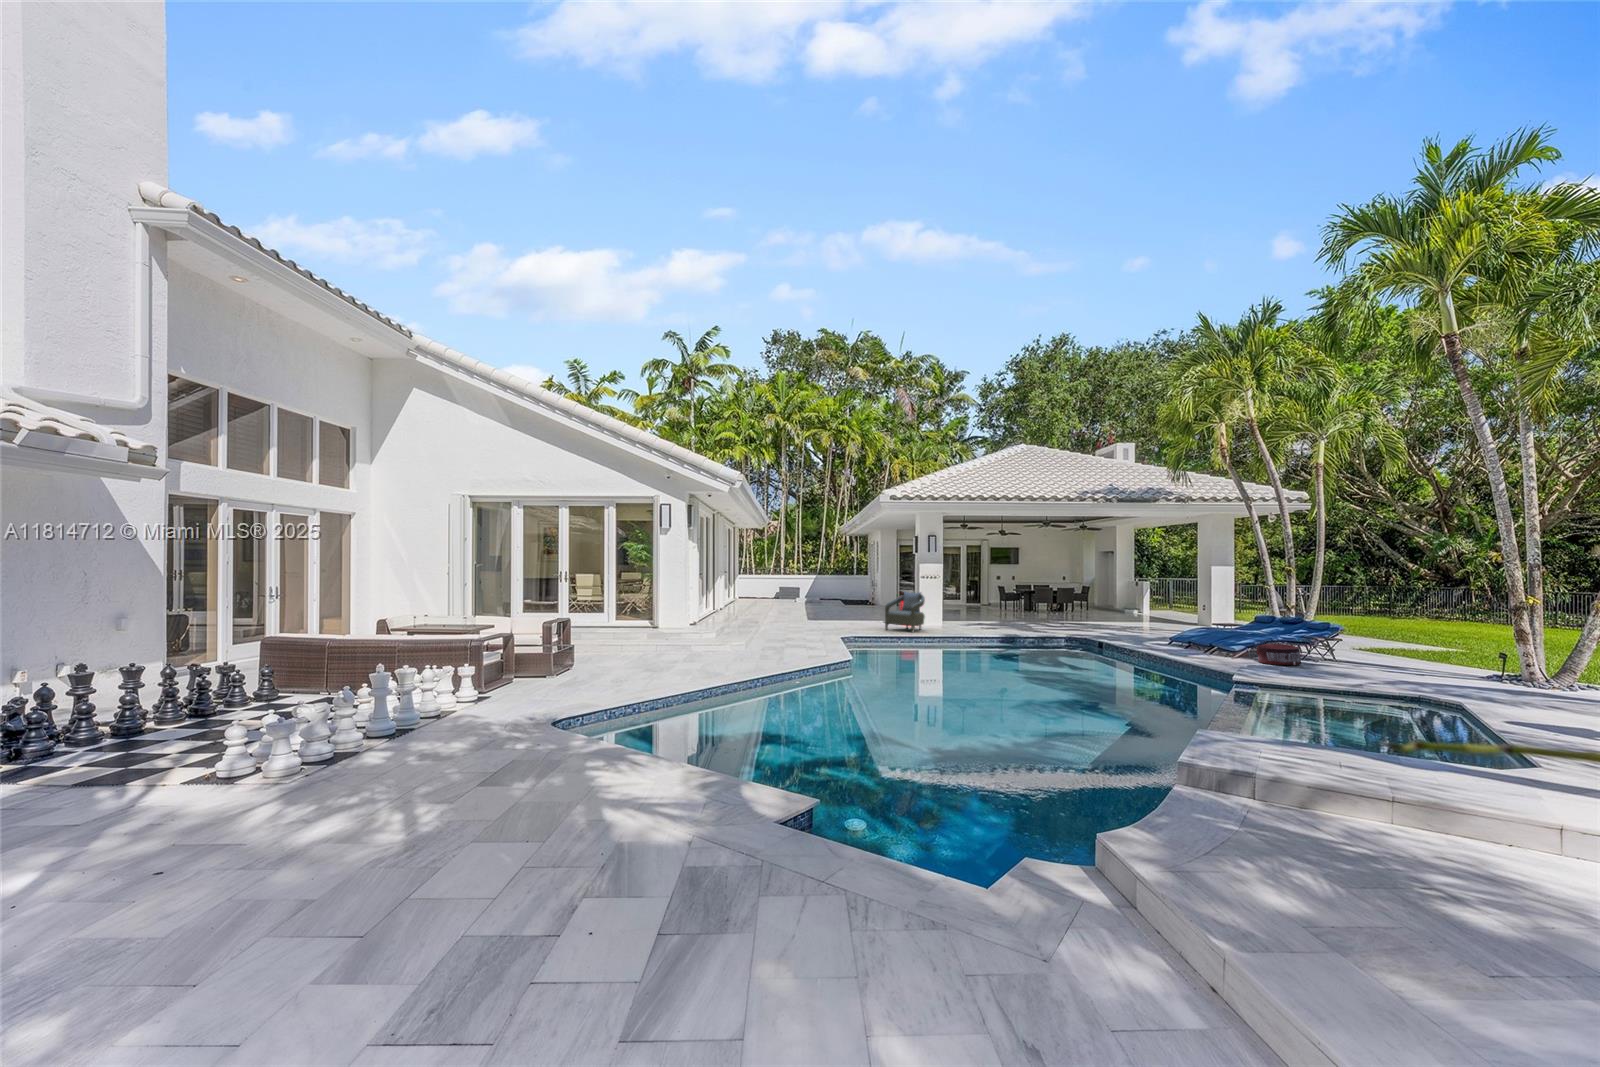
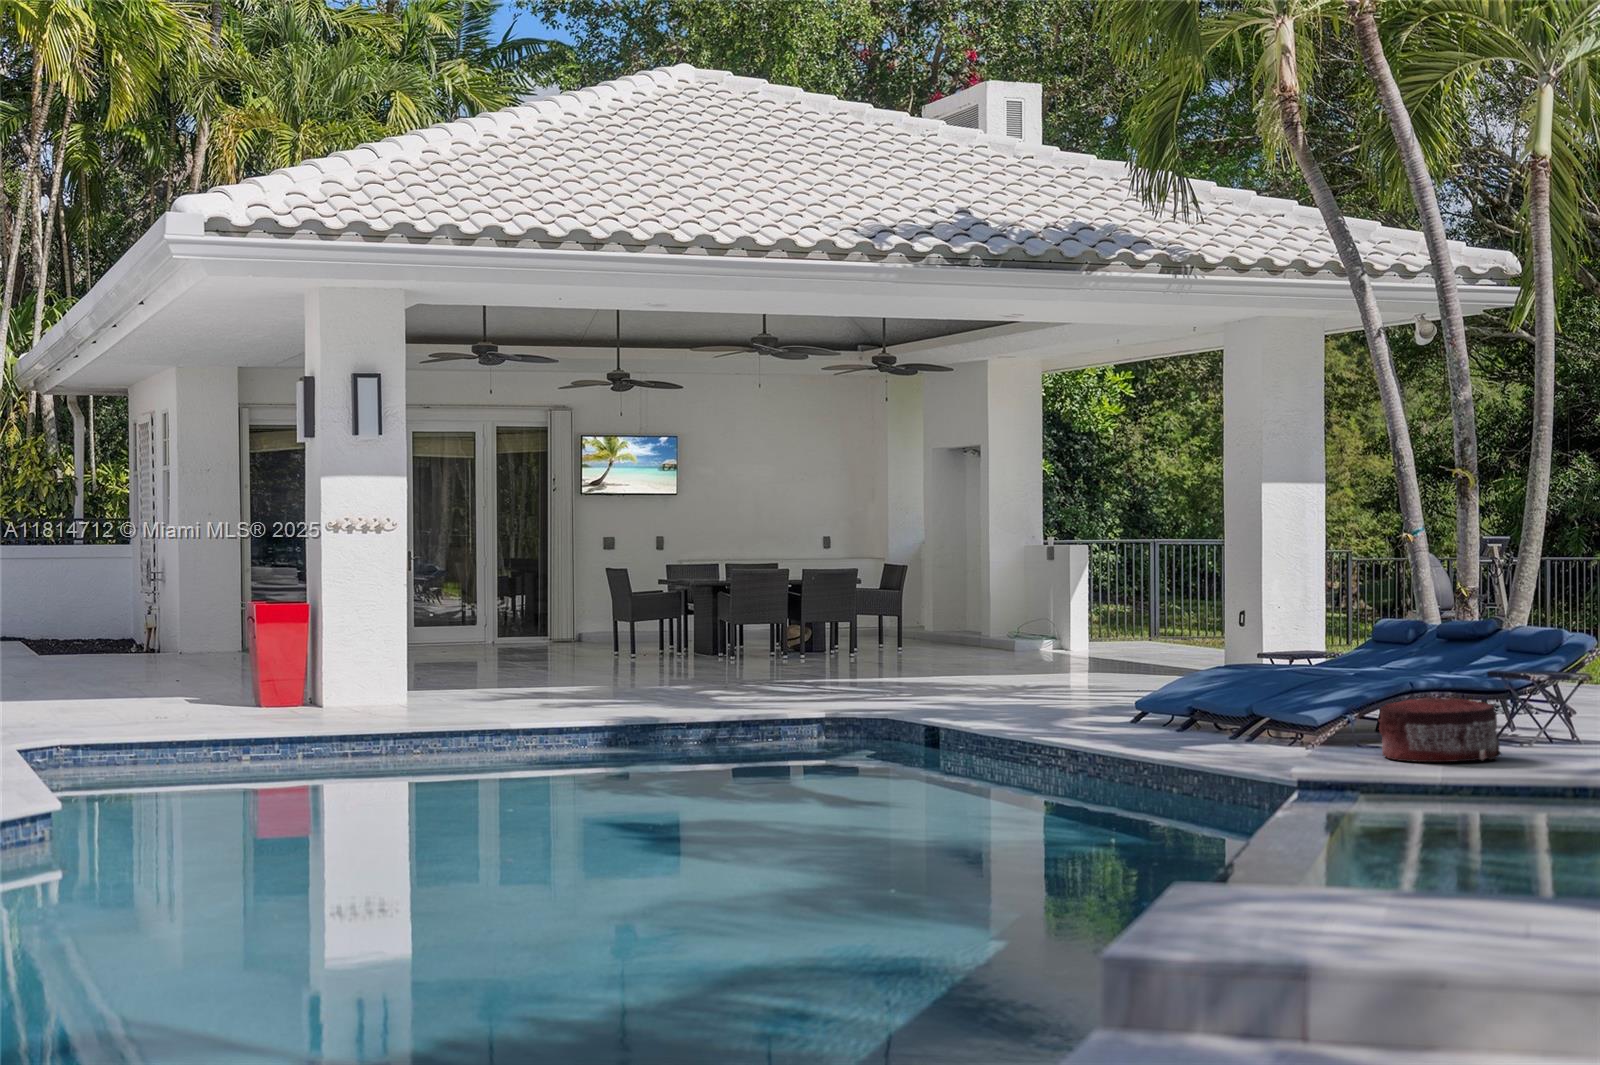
armchair: present [885,592,925,632] -> none [204,579,348,724]

